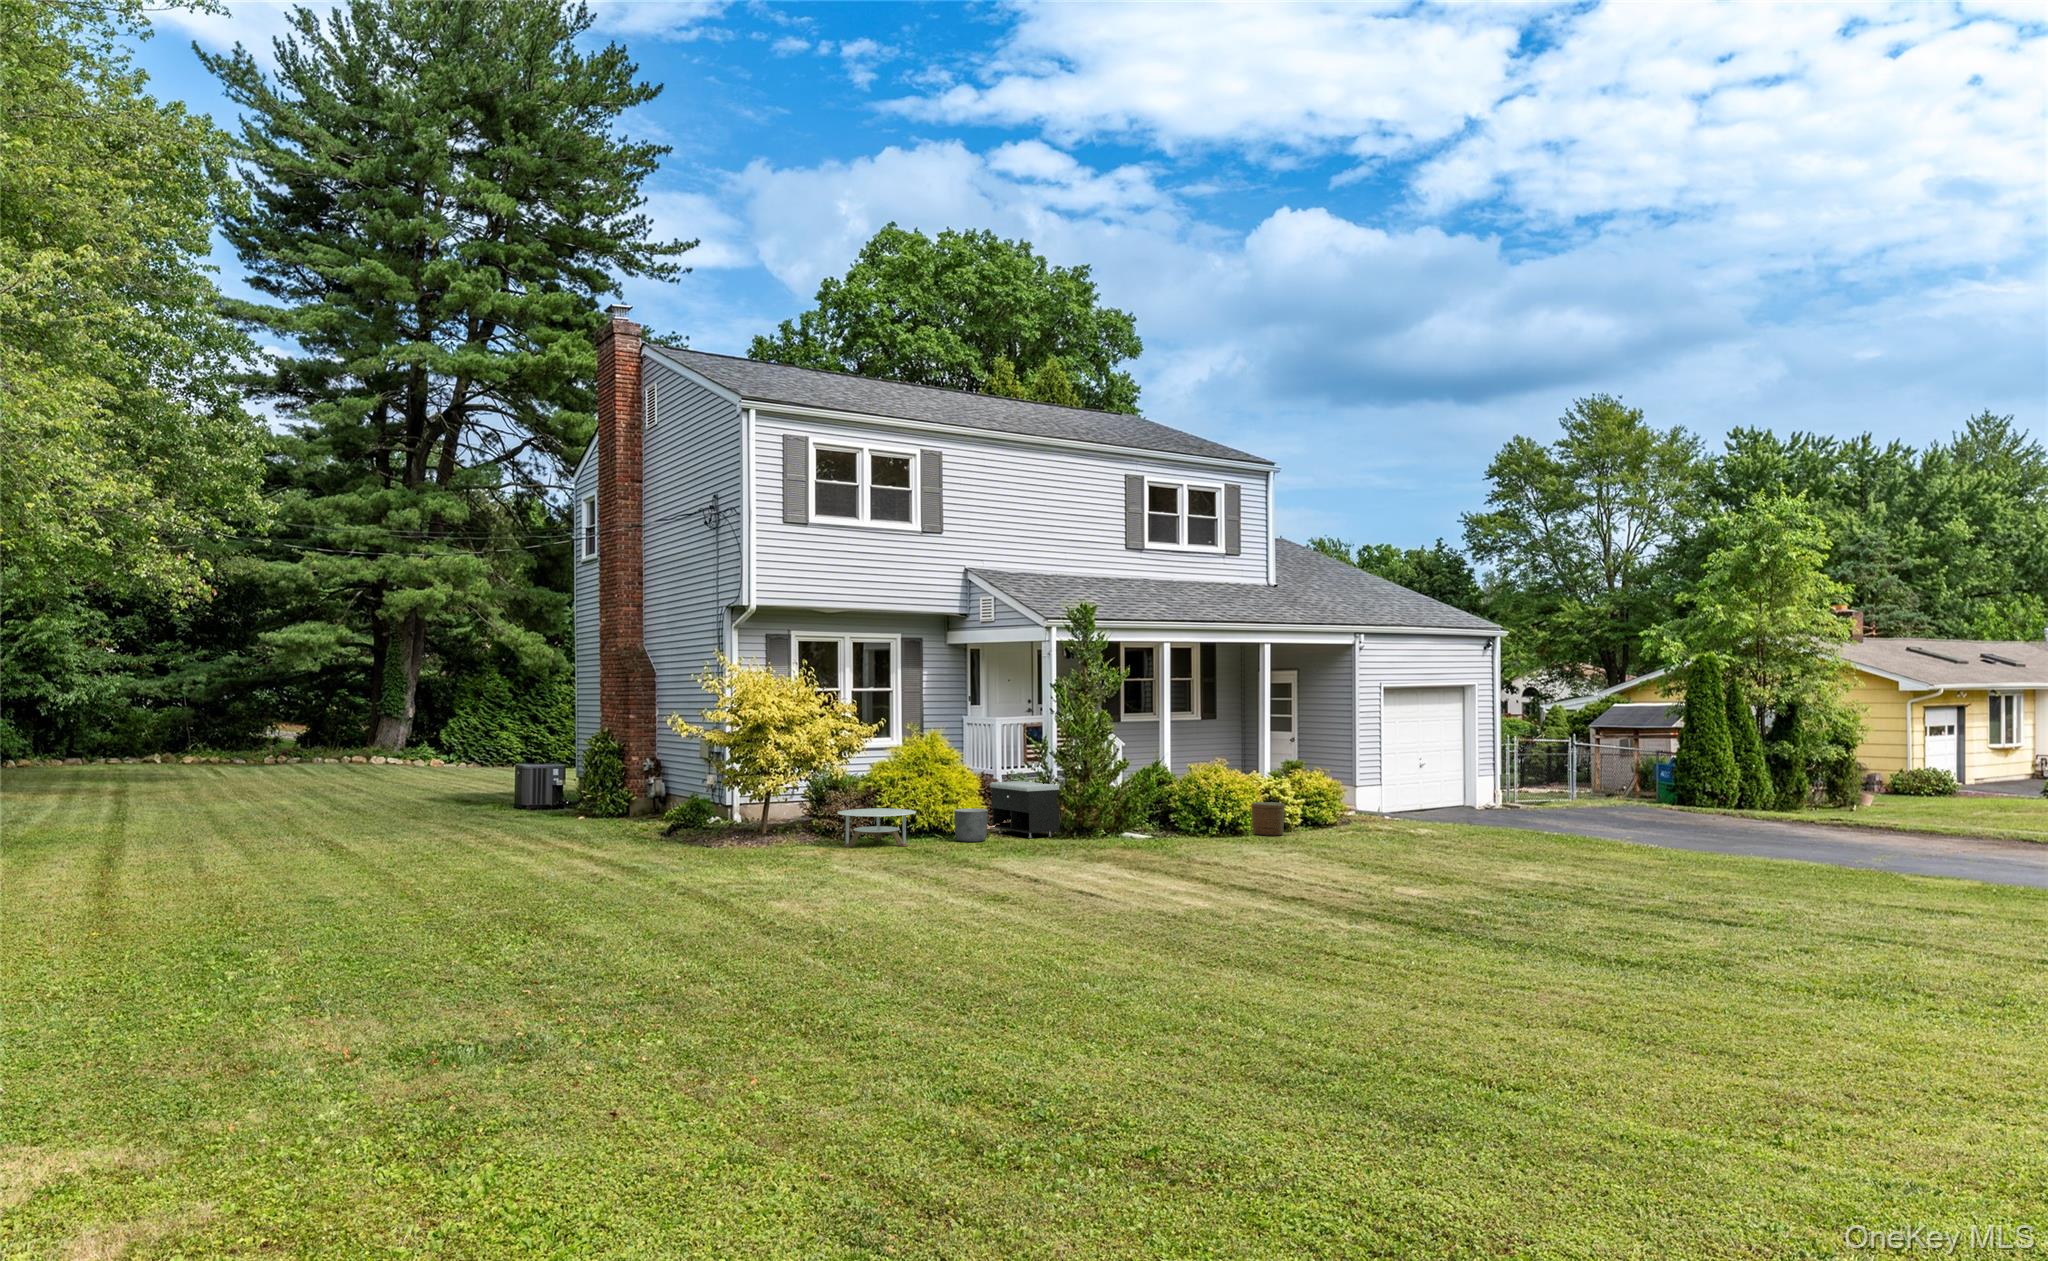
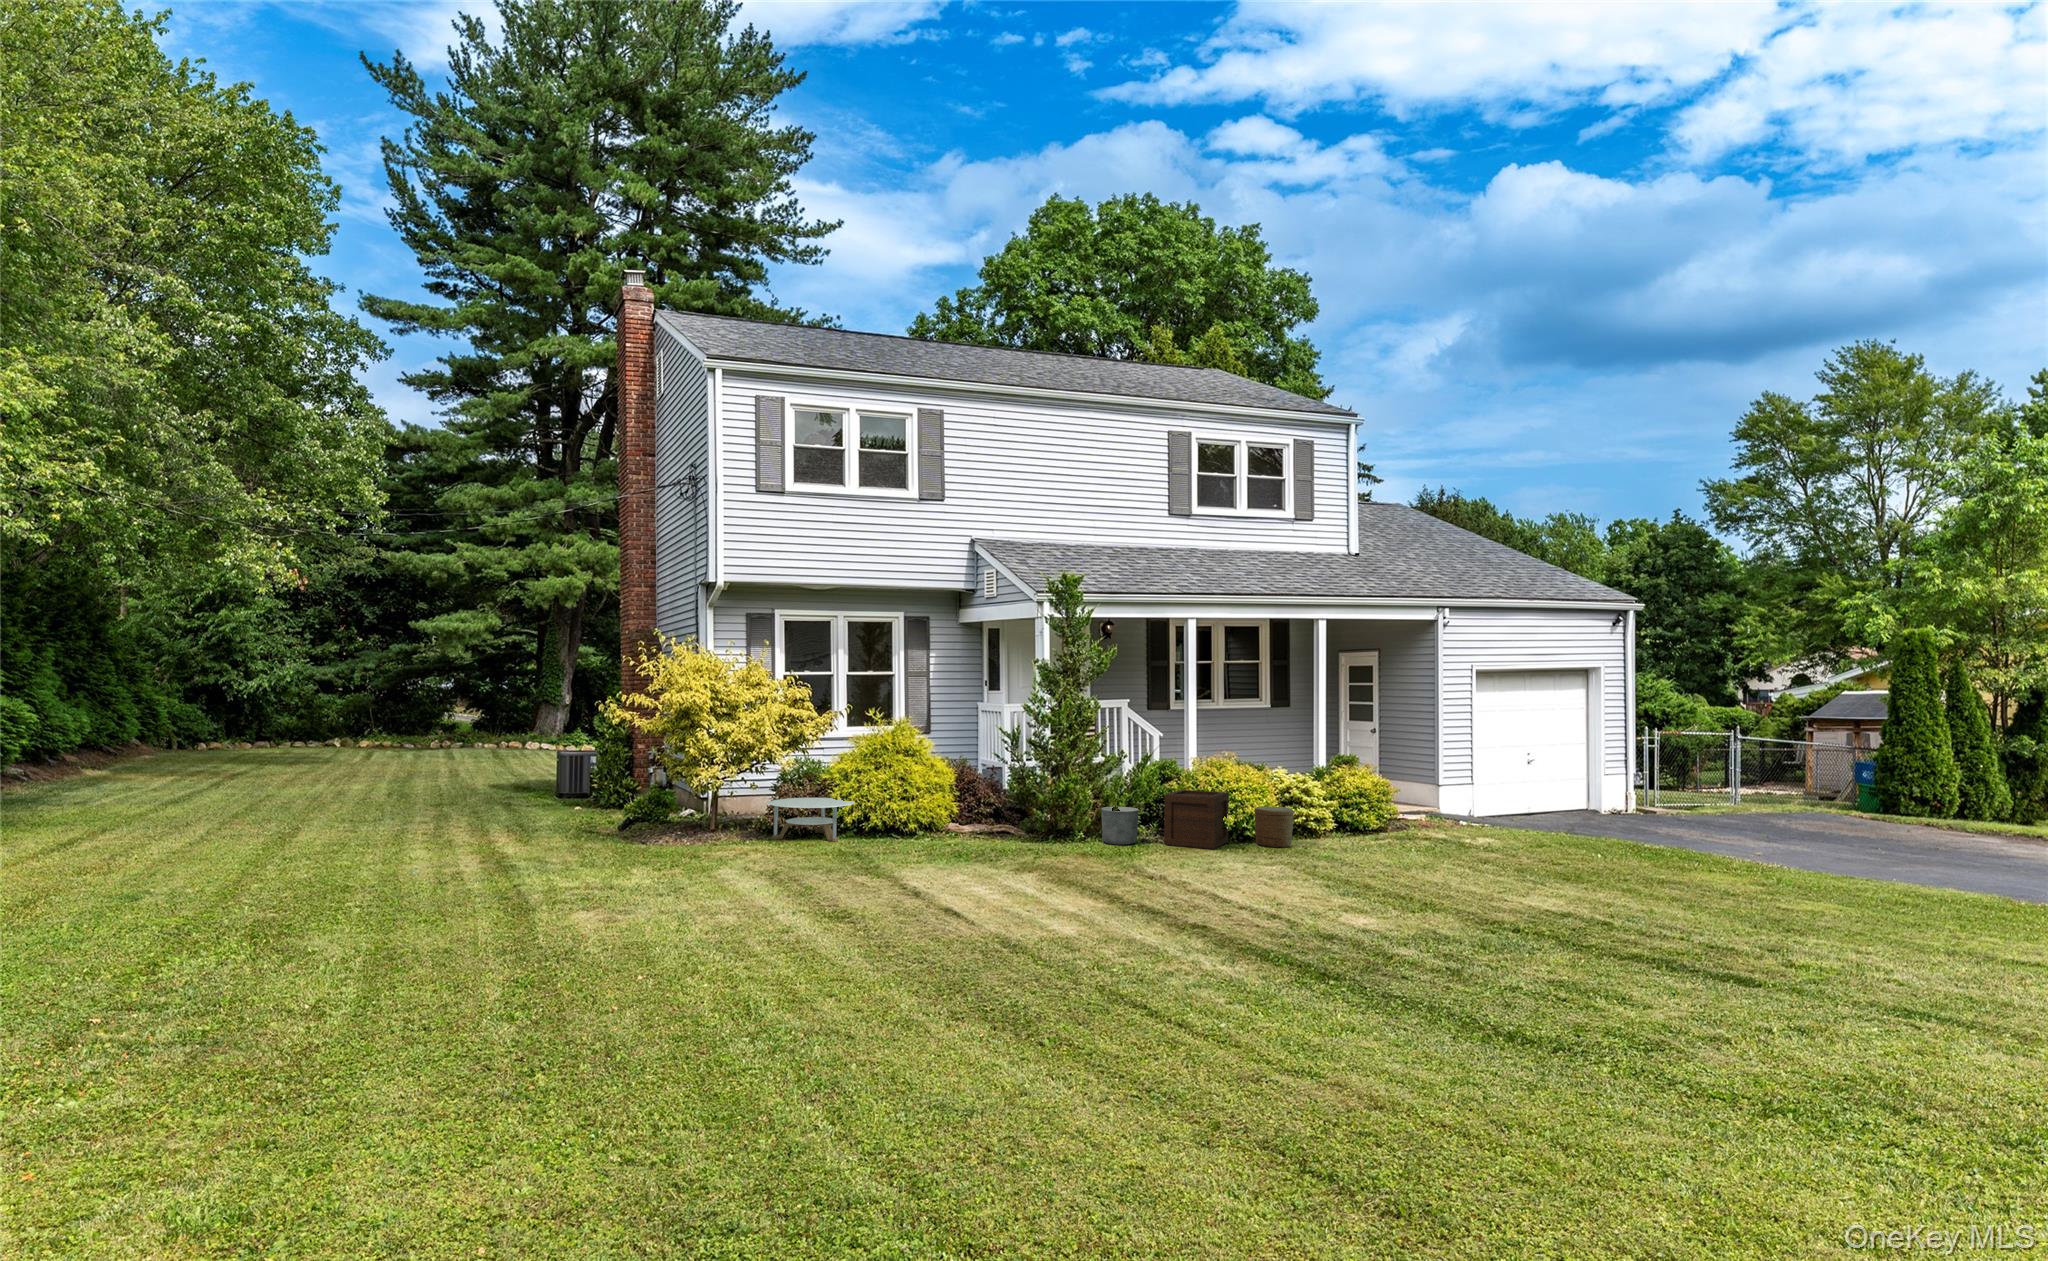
storage bench: present [990,781,1060,838] -> none [960,772,1026,837]
wooden crate: none [1184,790,1231,839] -> present [1164,790,1229,849]
planter: present [954,809,988,842] -> present [1101,807,1139,845]

